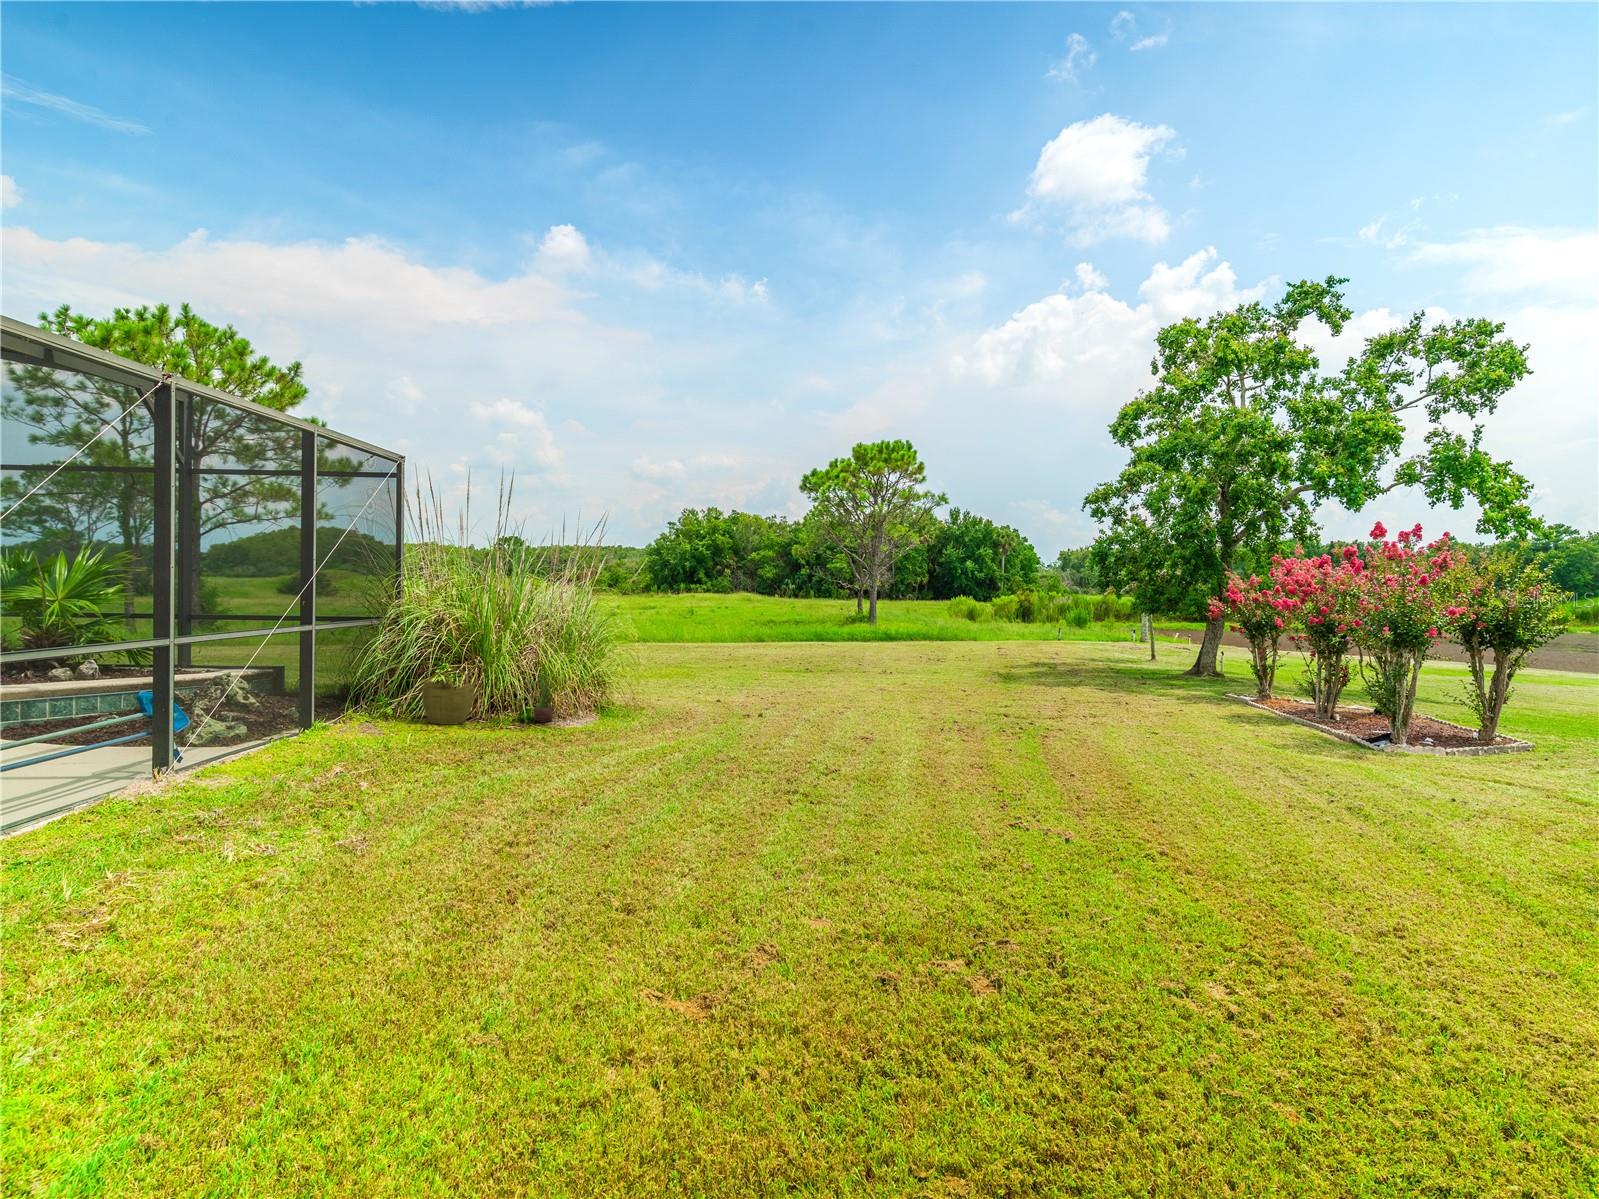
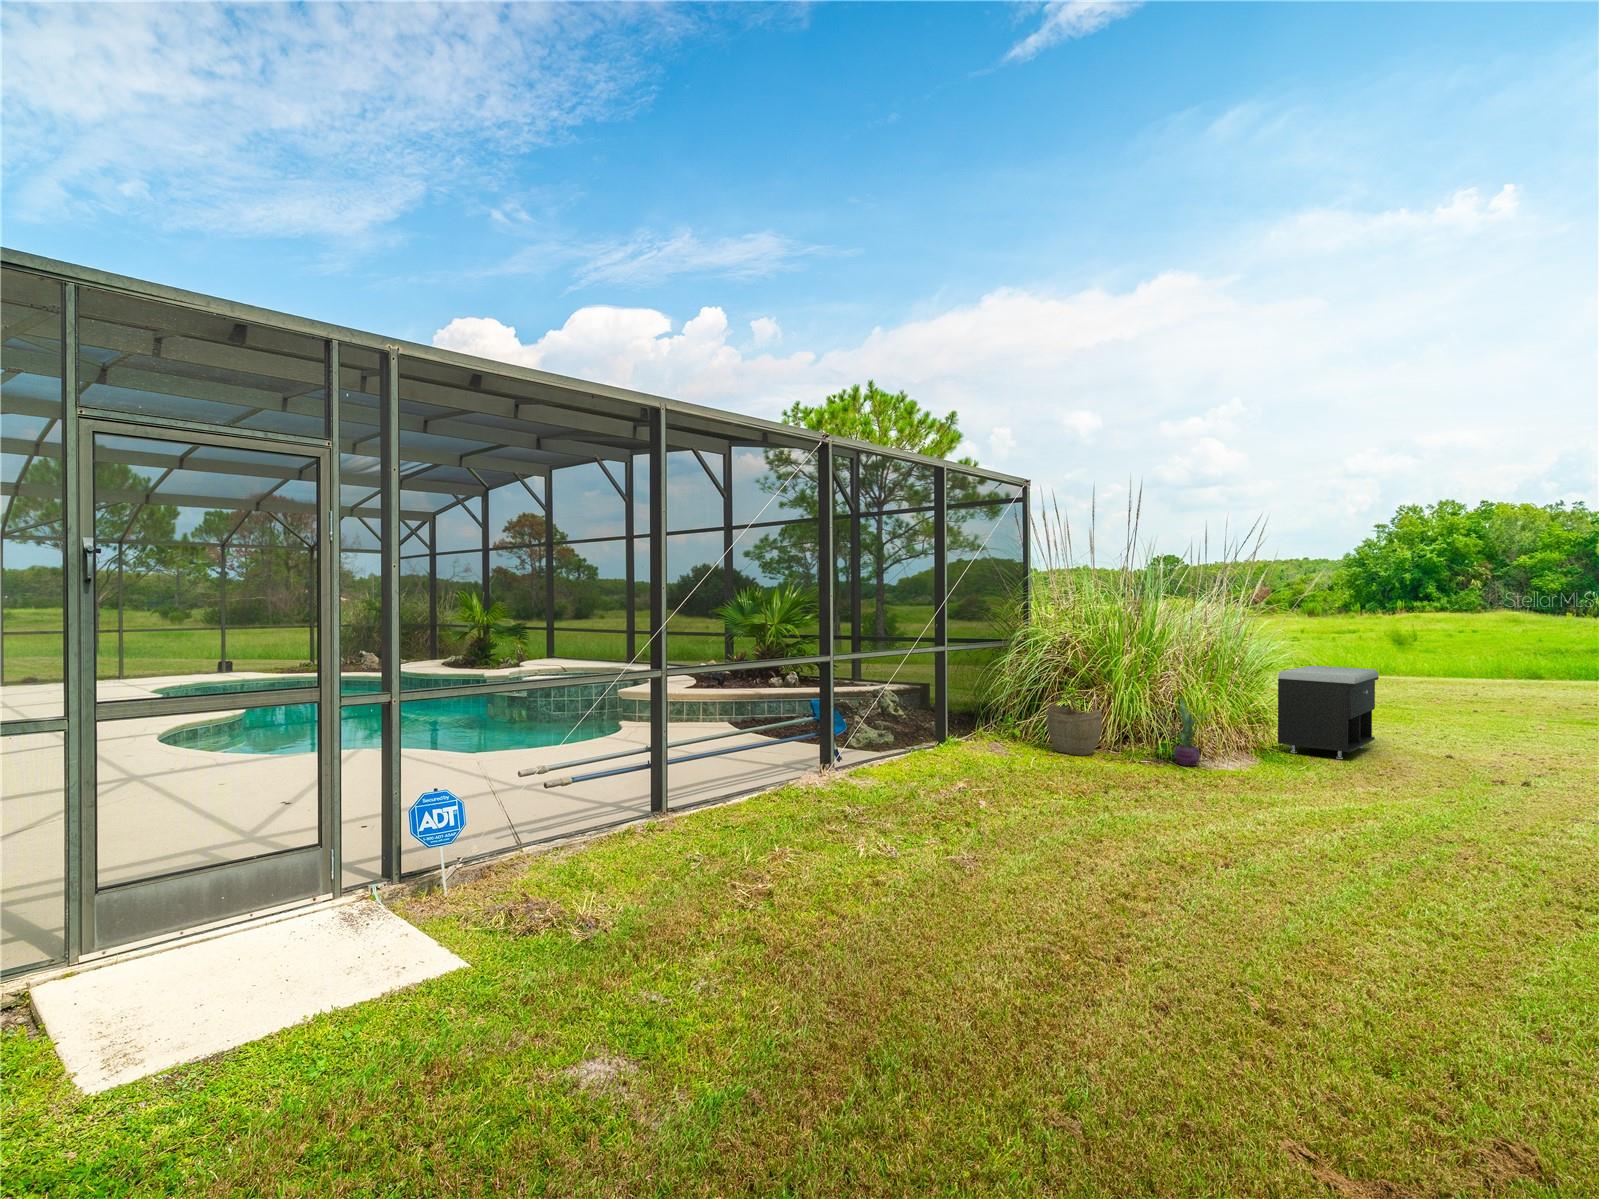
storage bench: none [607,637,670,704] -> present [1278,666,1379,759]

